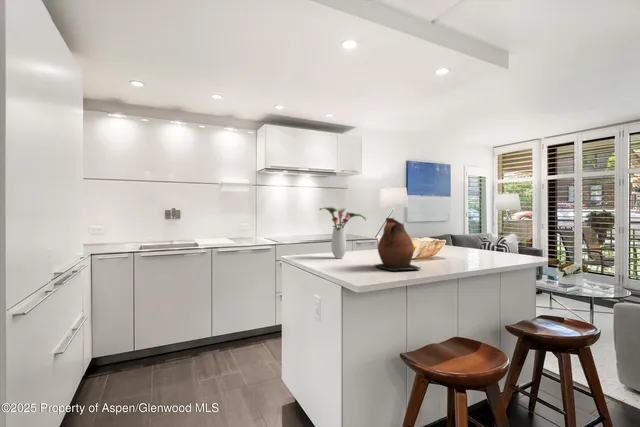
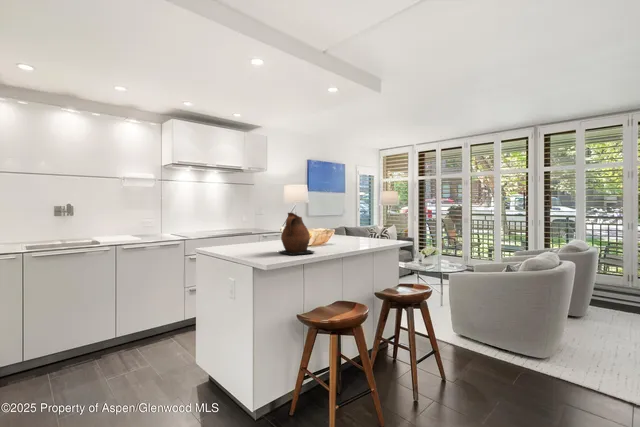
flower arrangement: present [320,206,366,258] -> none [231,202,272,248]

